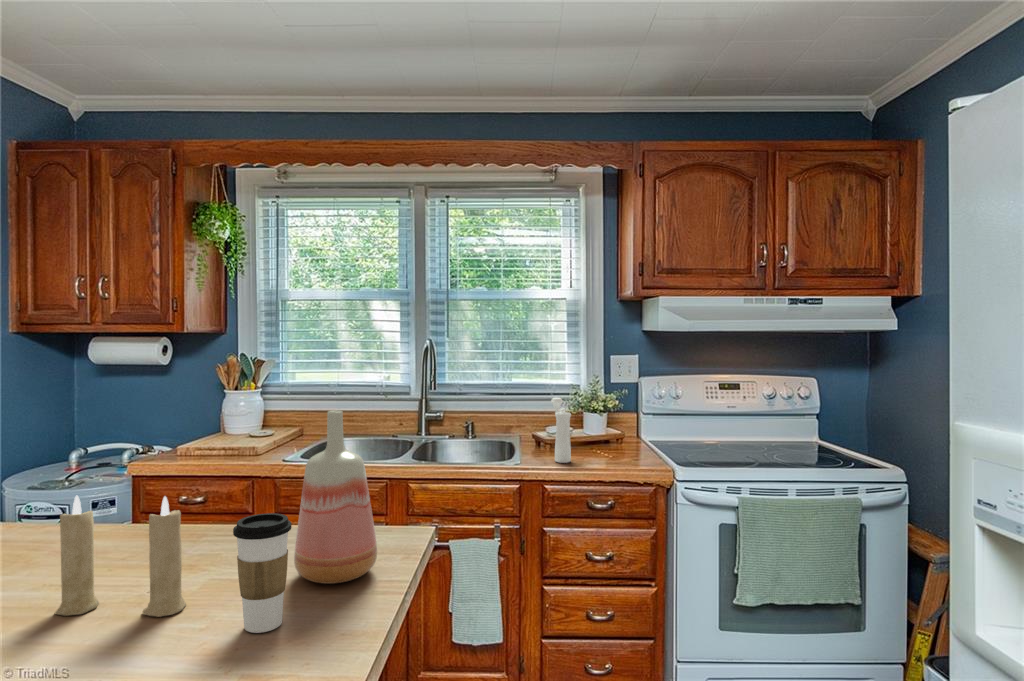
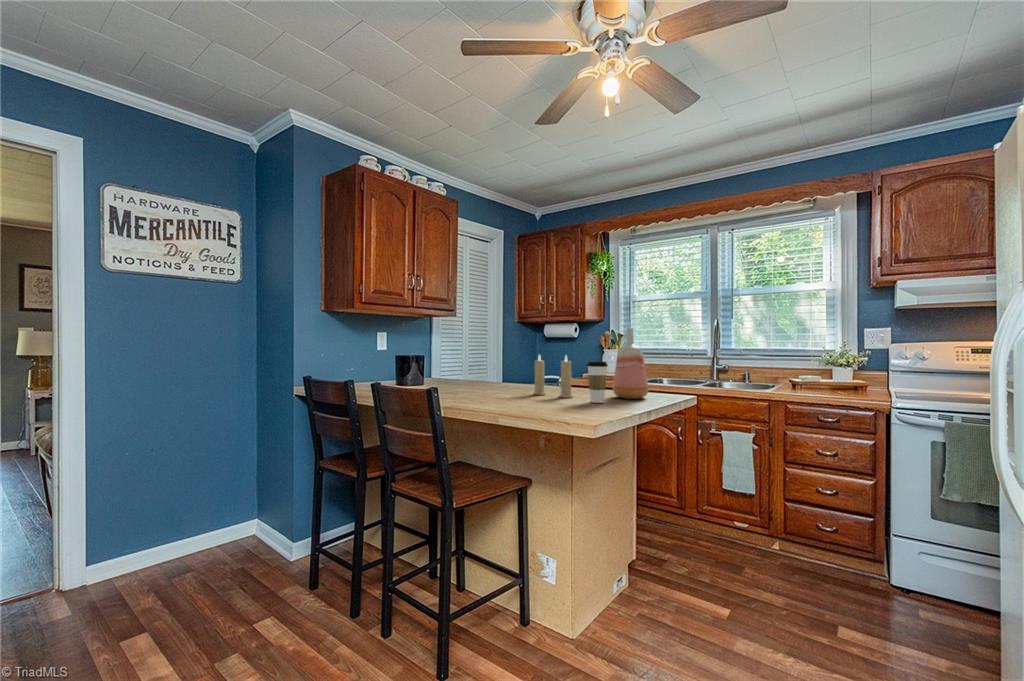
pepper mill: present [551,398,571,463] -> none [797,352,809,392]

